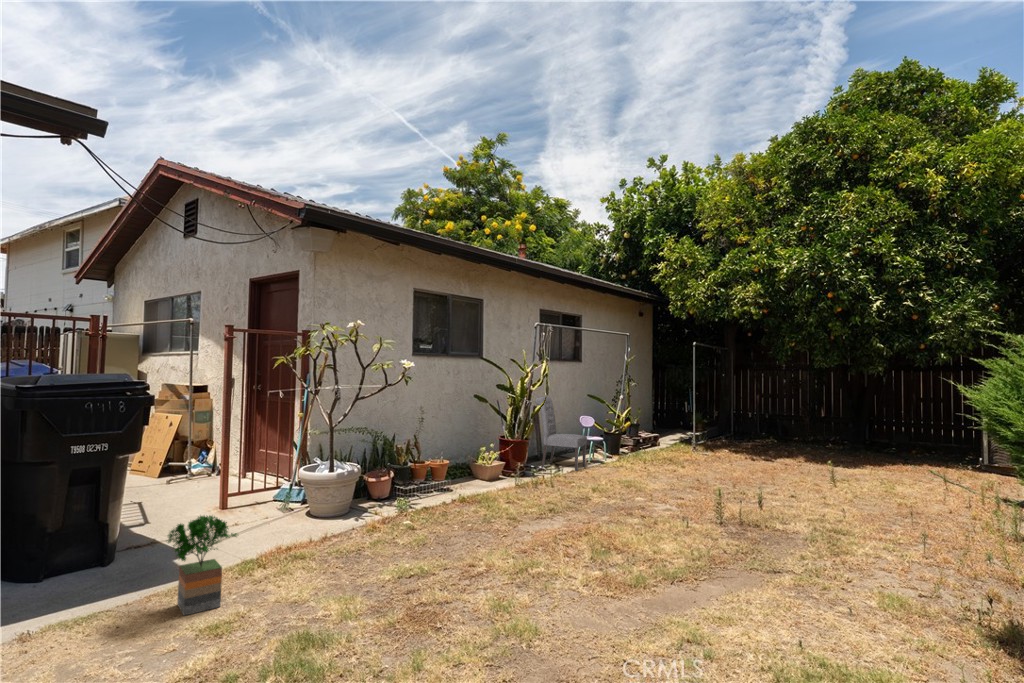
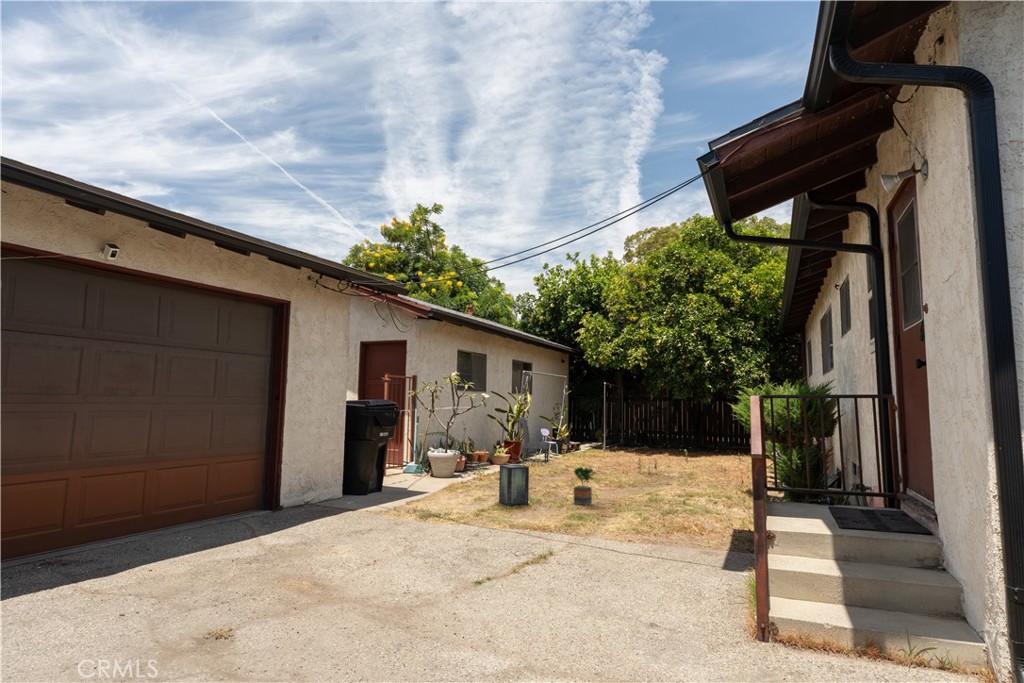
storage box: none [324,509,385,618] -> present [499,464,529,506]
potted tree: present [167,516,237,615] -> present [574,467,595,505]

